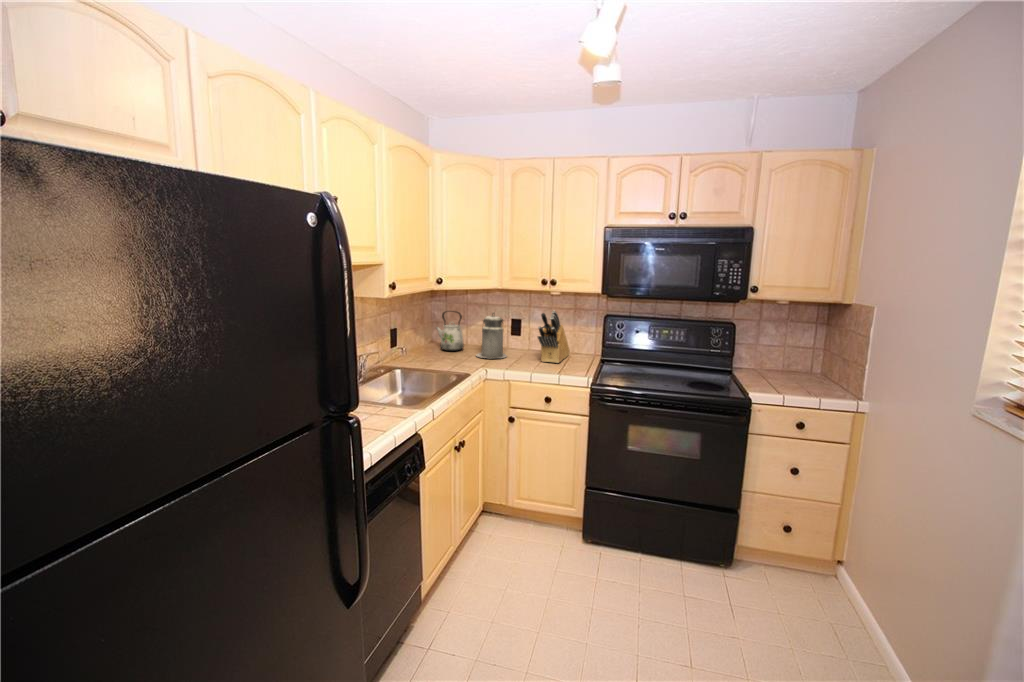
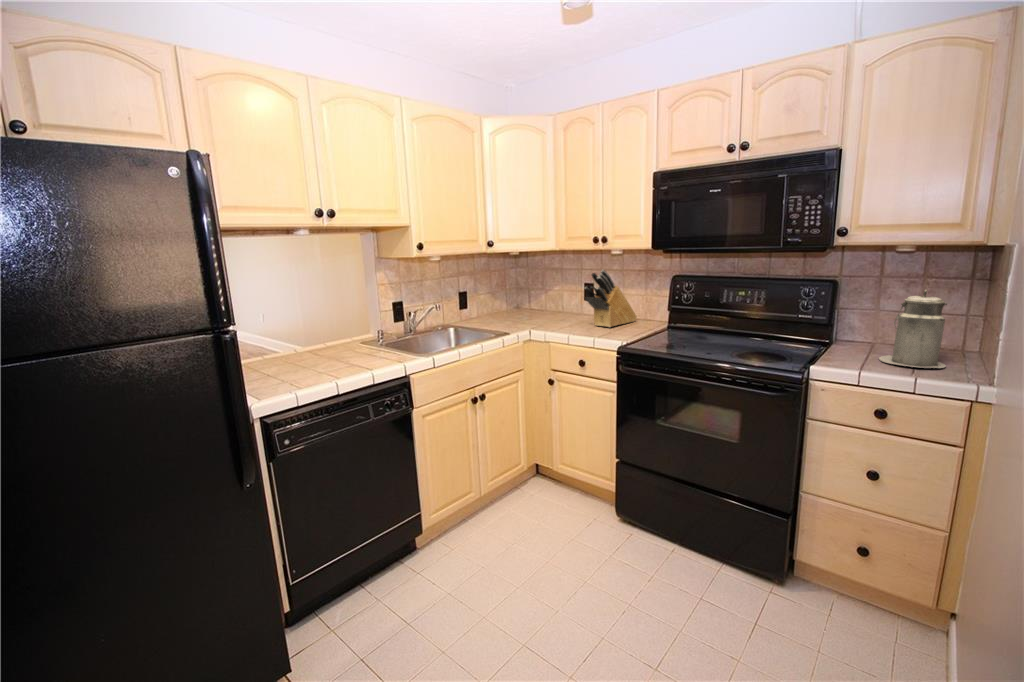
kettle: present [436,311,464,351] -> none [509,274,533,314]
canister: present [476,313,507,358] -> present [879,290,947,368]

